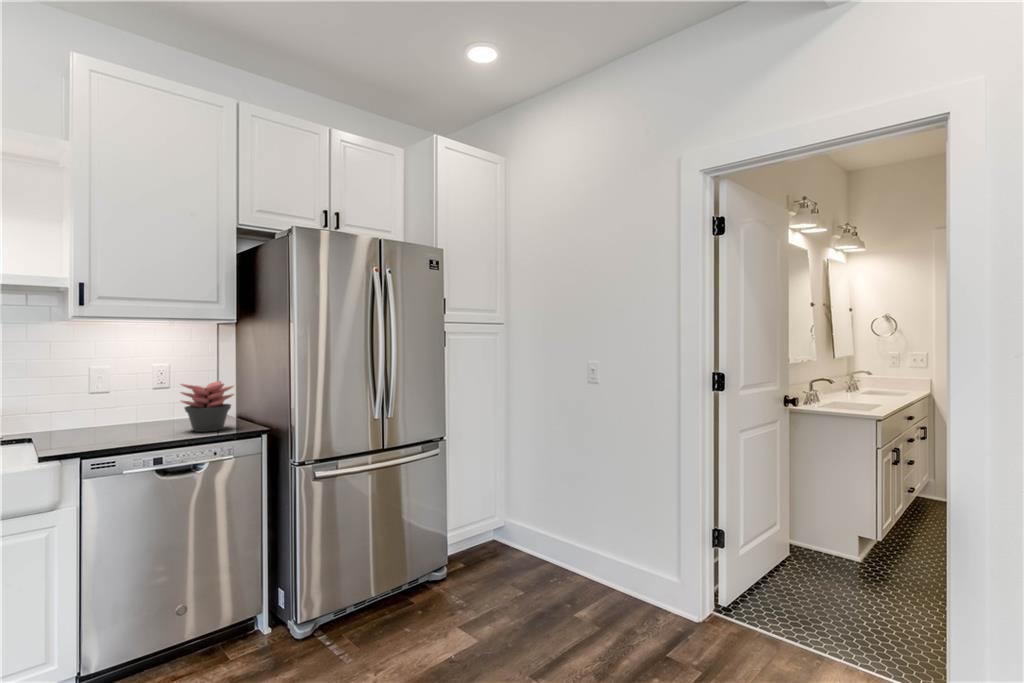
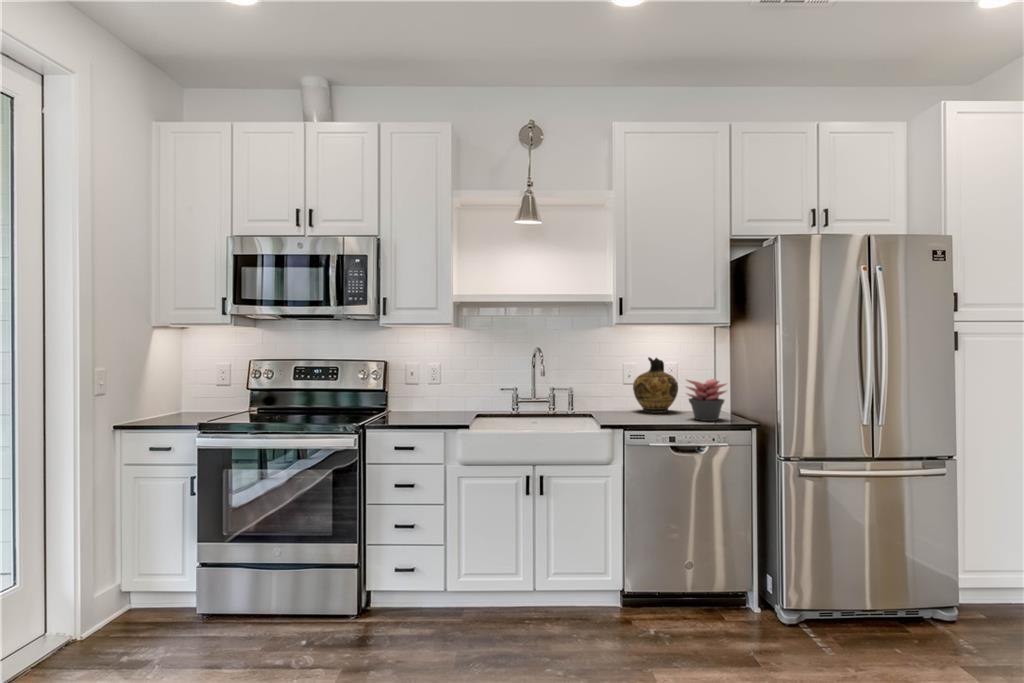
ceramic jug: none [104,358,172,428] -> present [633,357,678,413]

